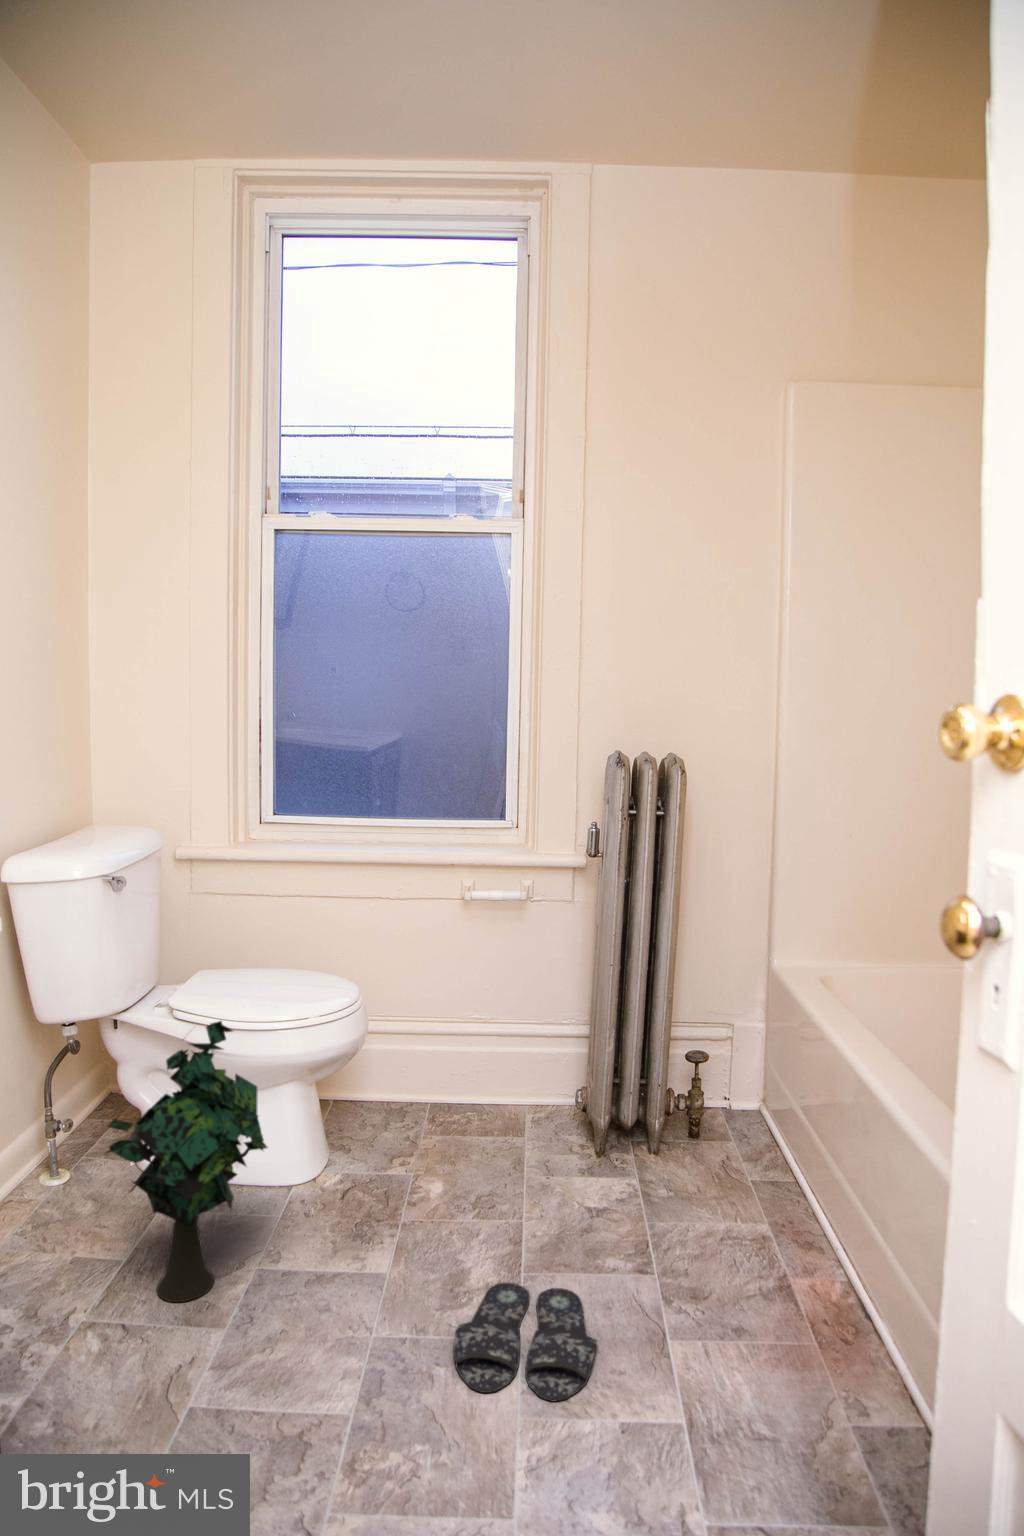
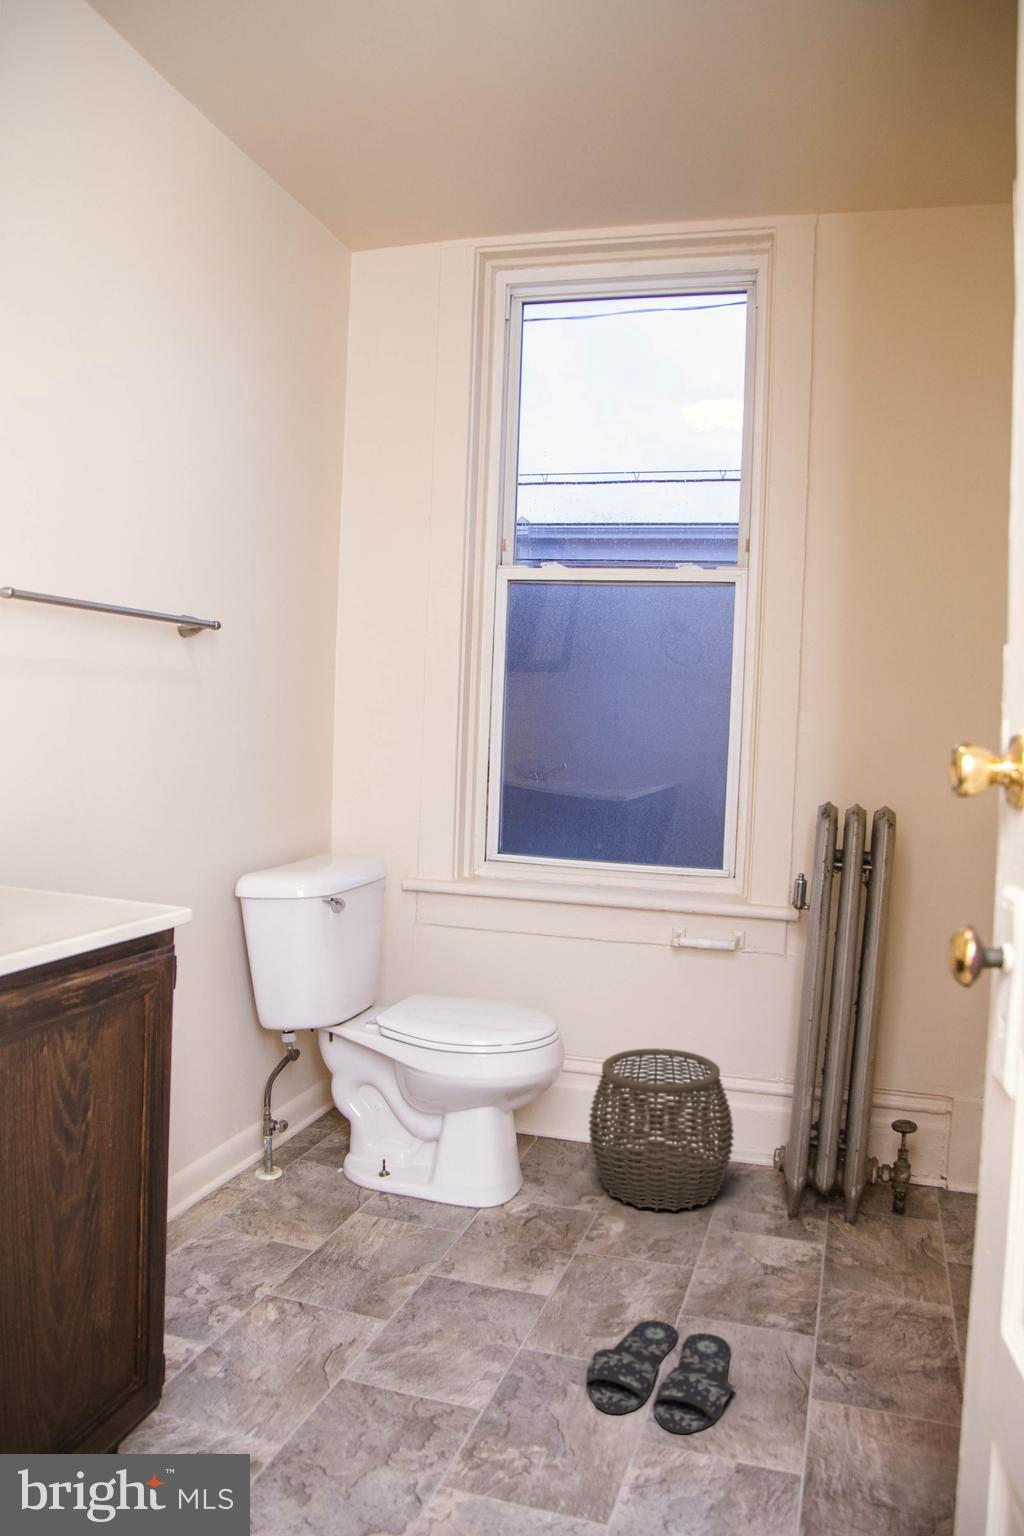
woven basket: none [403,1006,543,1166] -> present [589,1049,734,1211]
decorative plant: present [105,1021,267,1302] -> none [287,1035,435,1292]

